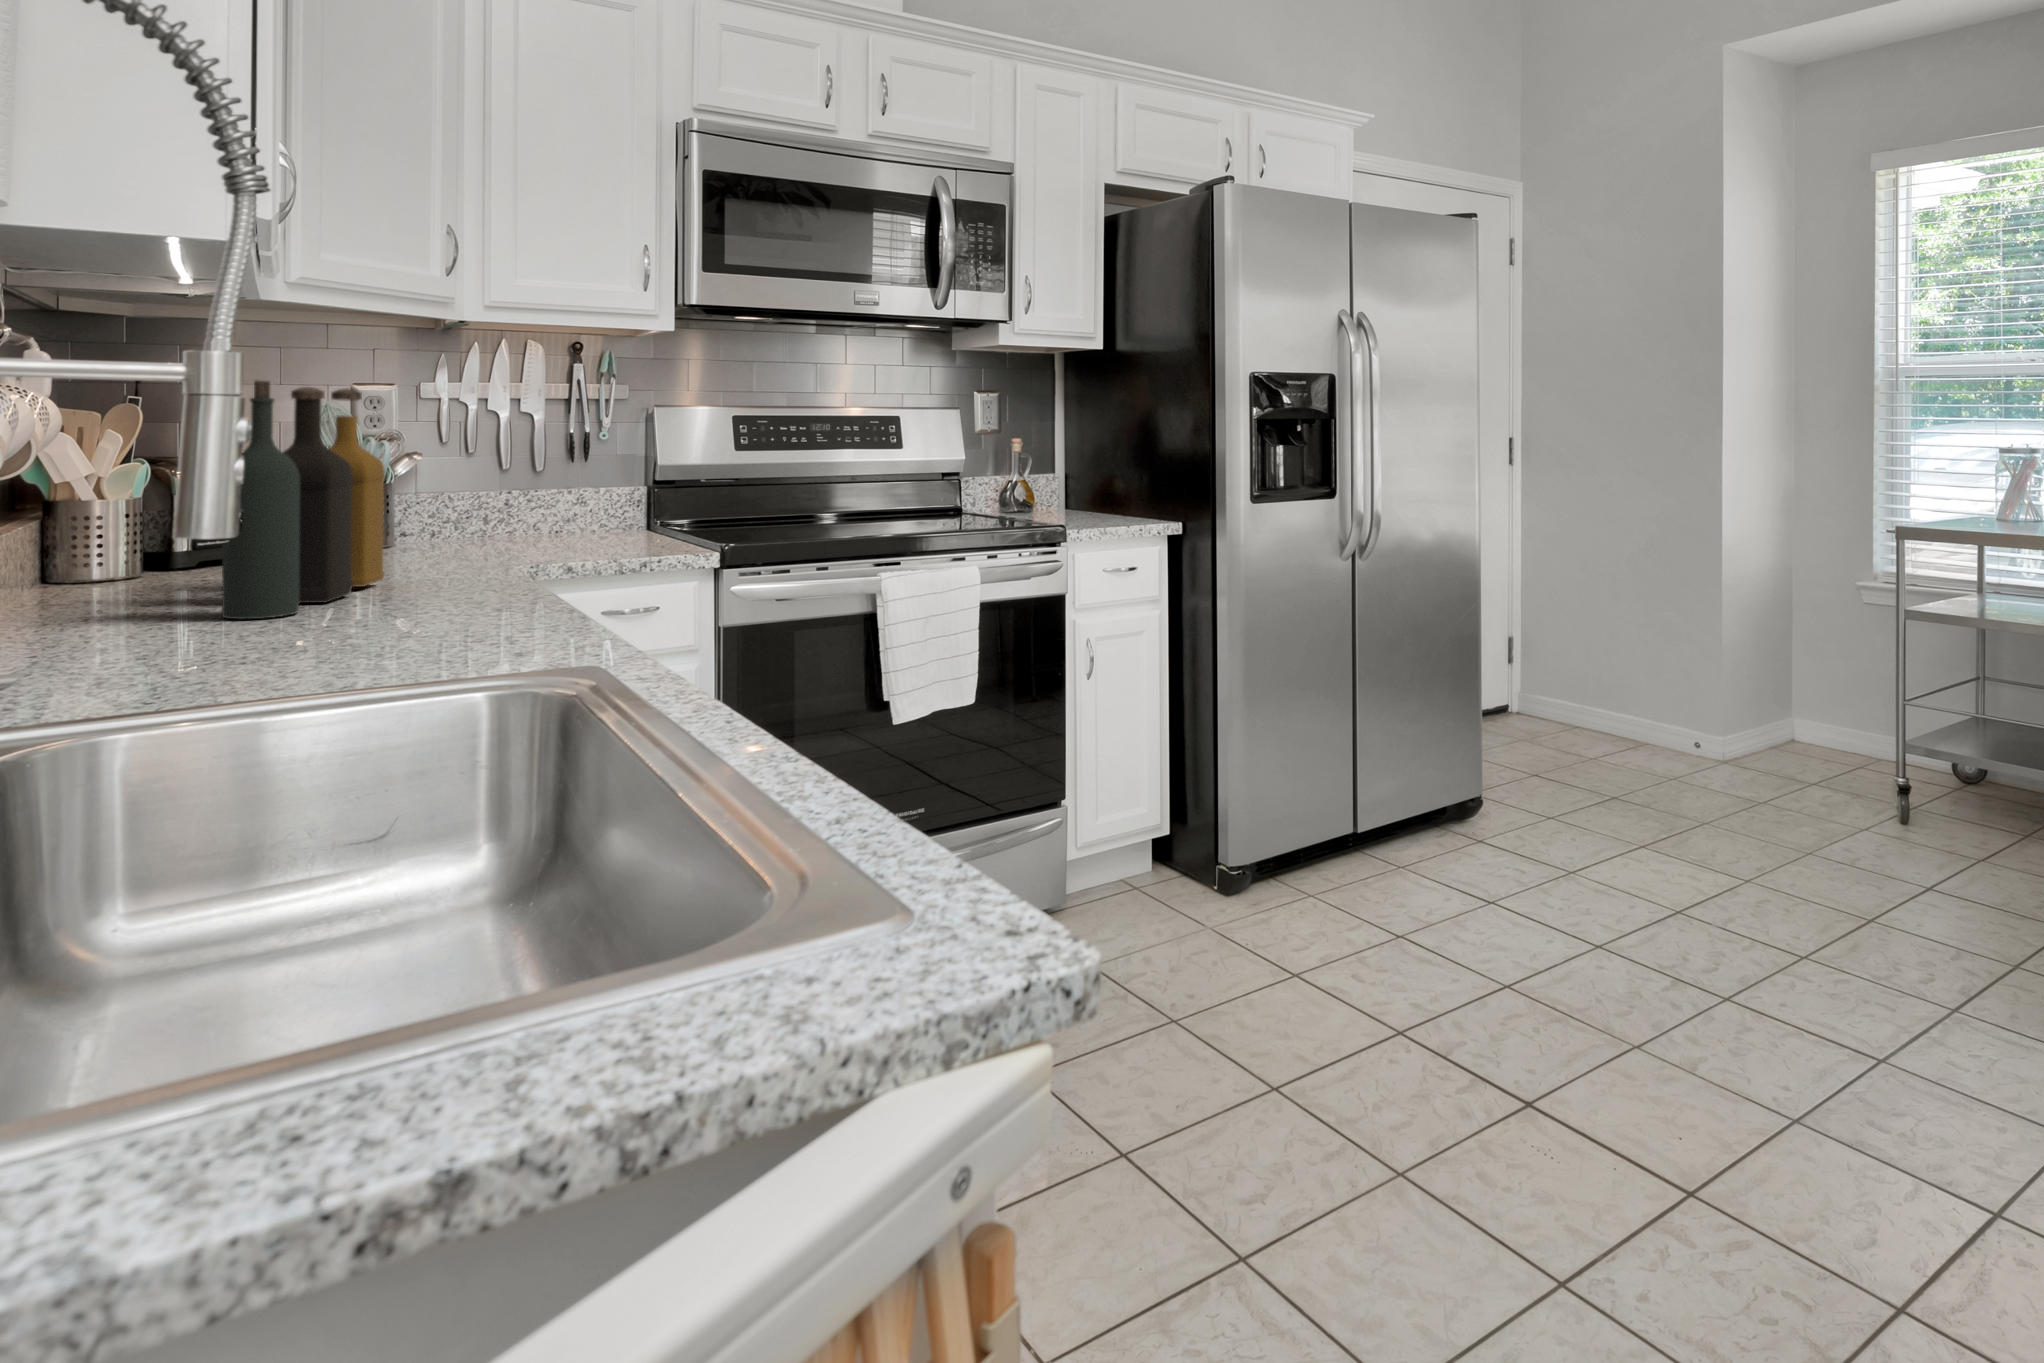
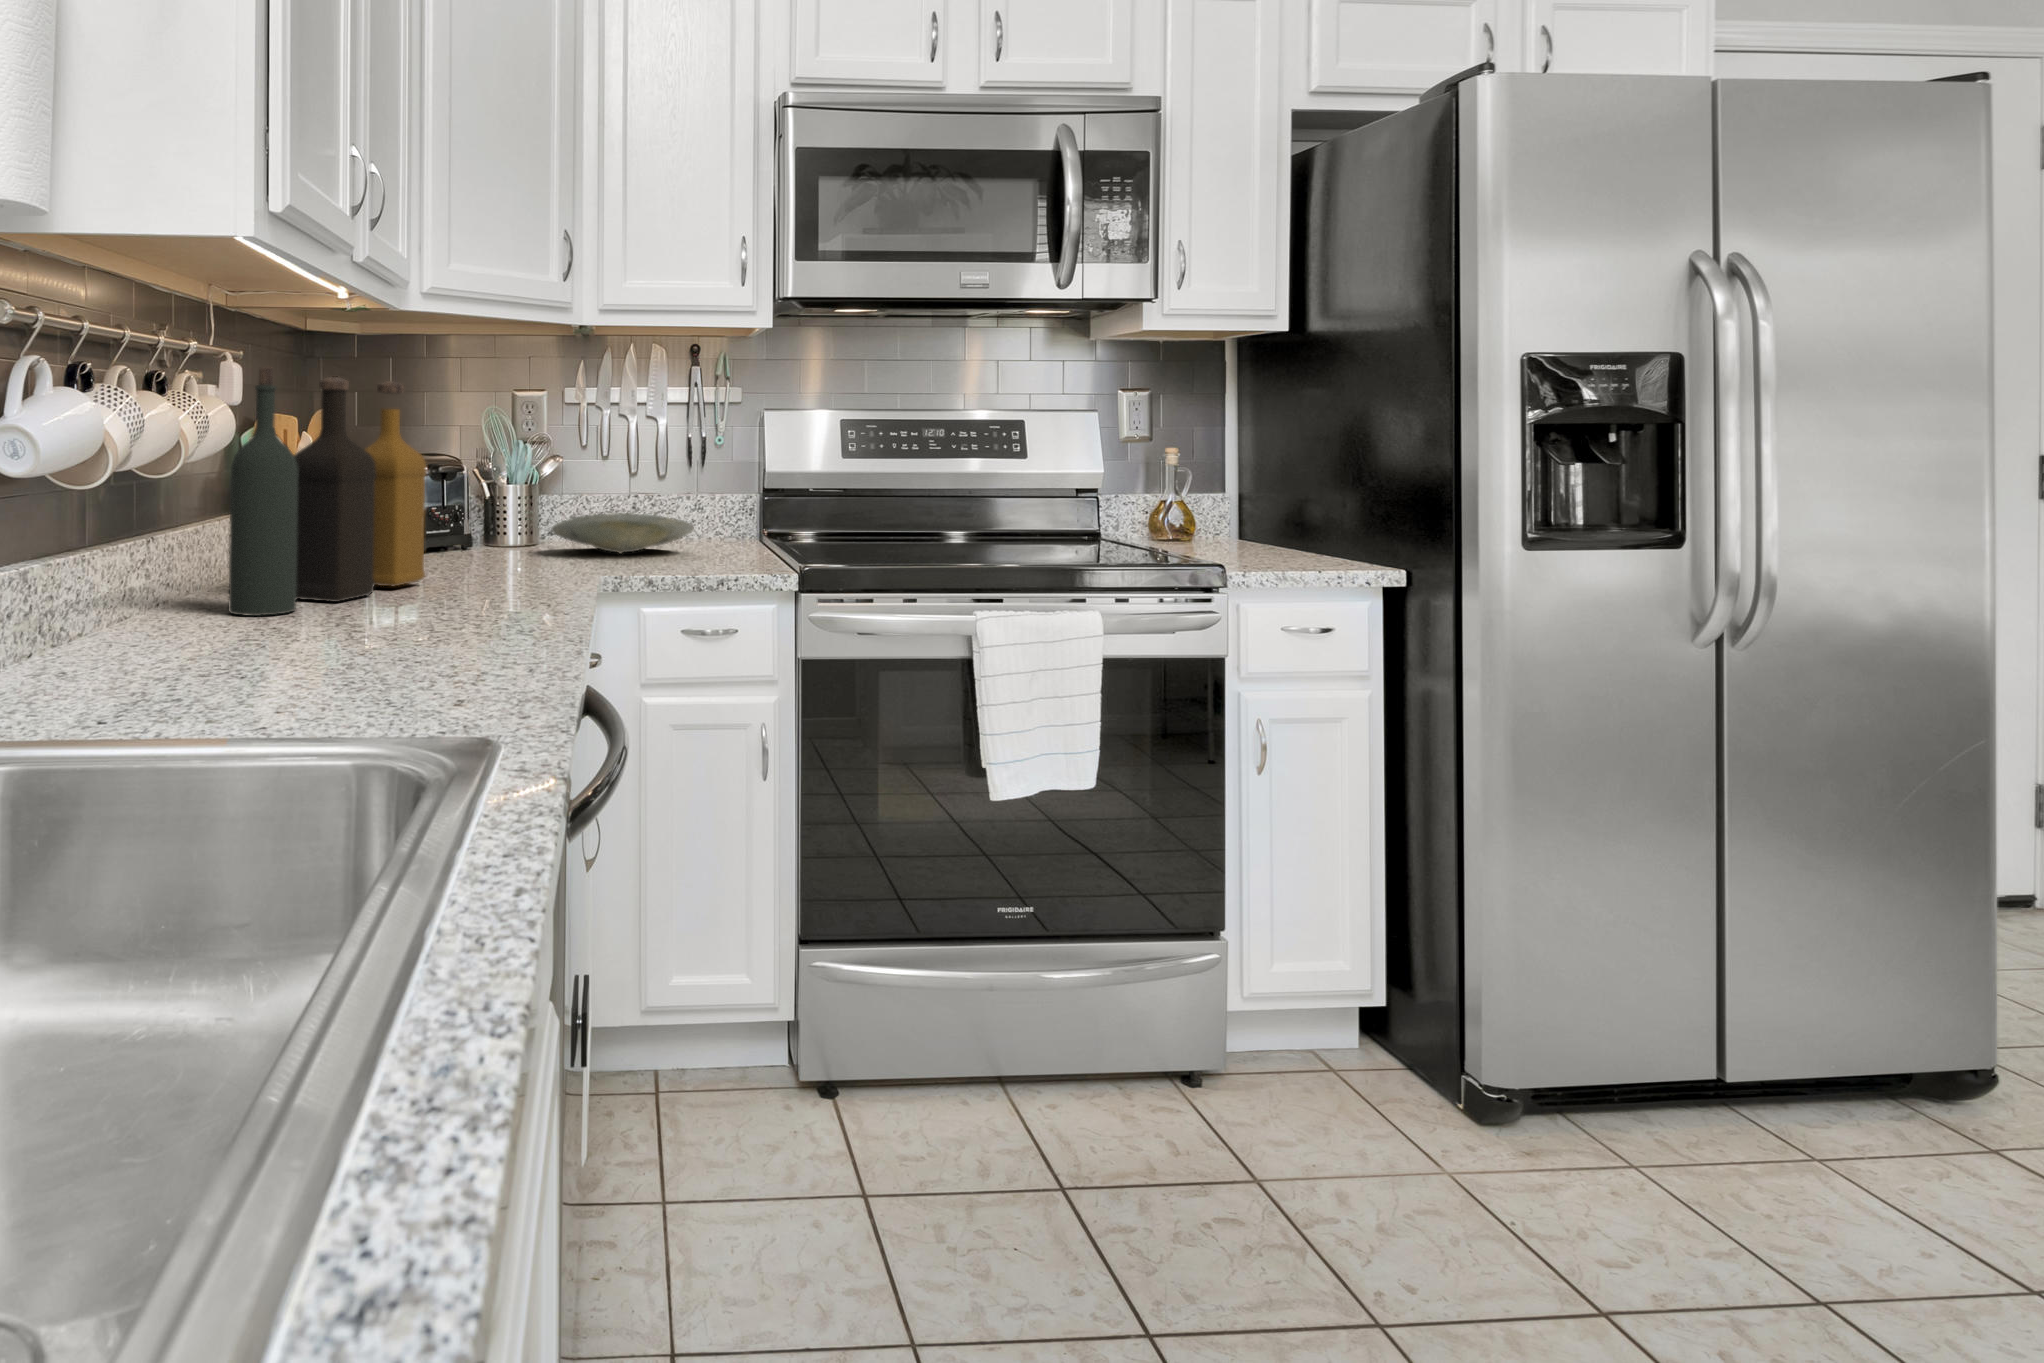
plate: none [458,509,615,548] -> present [551,513,693,554]

